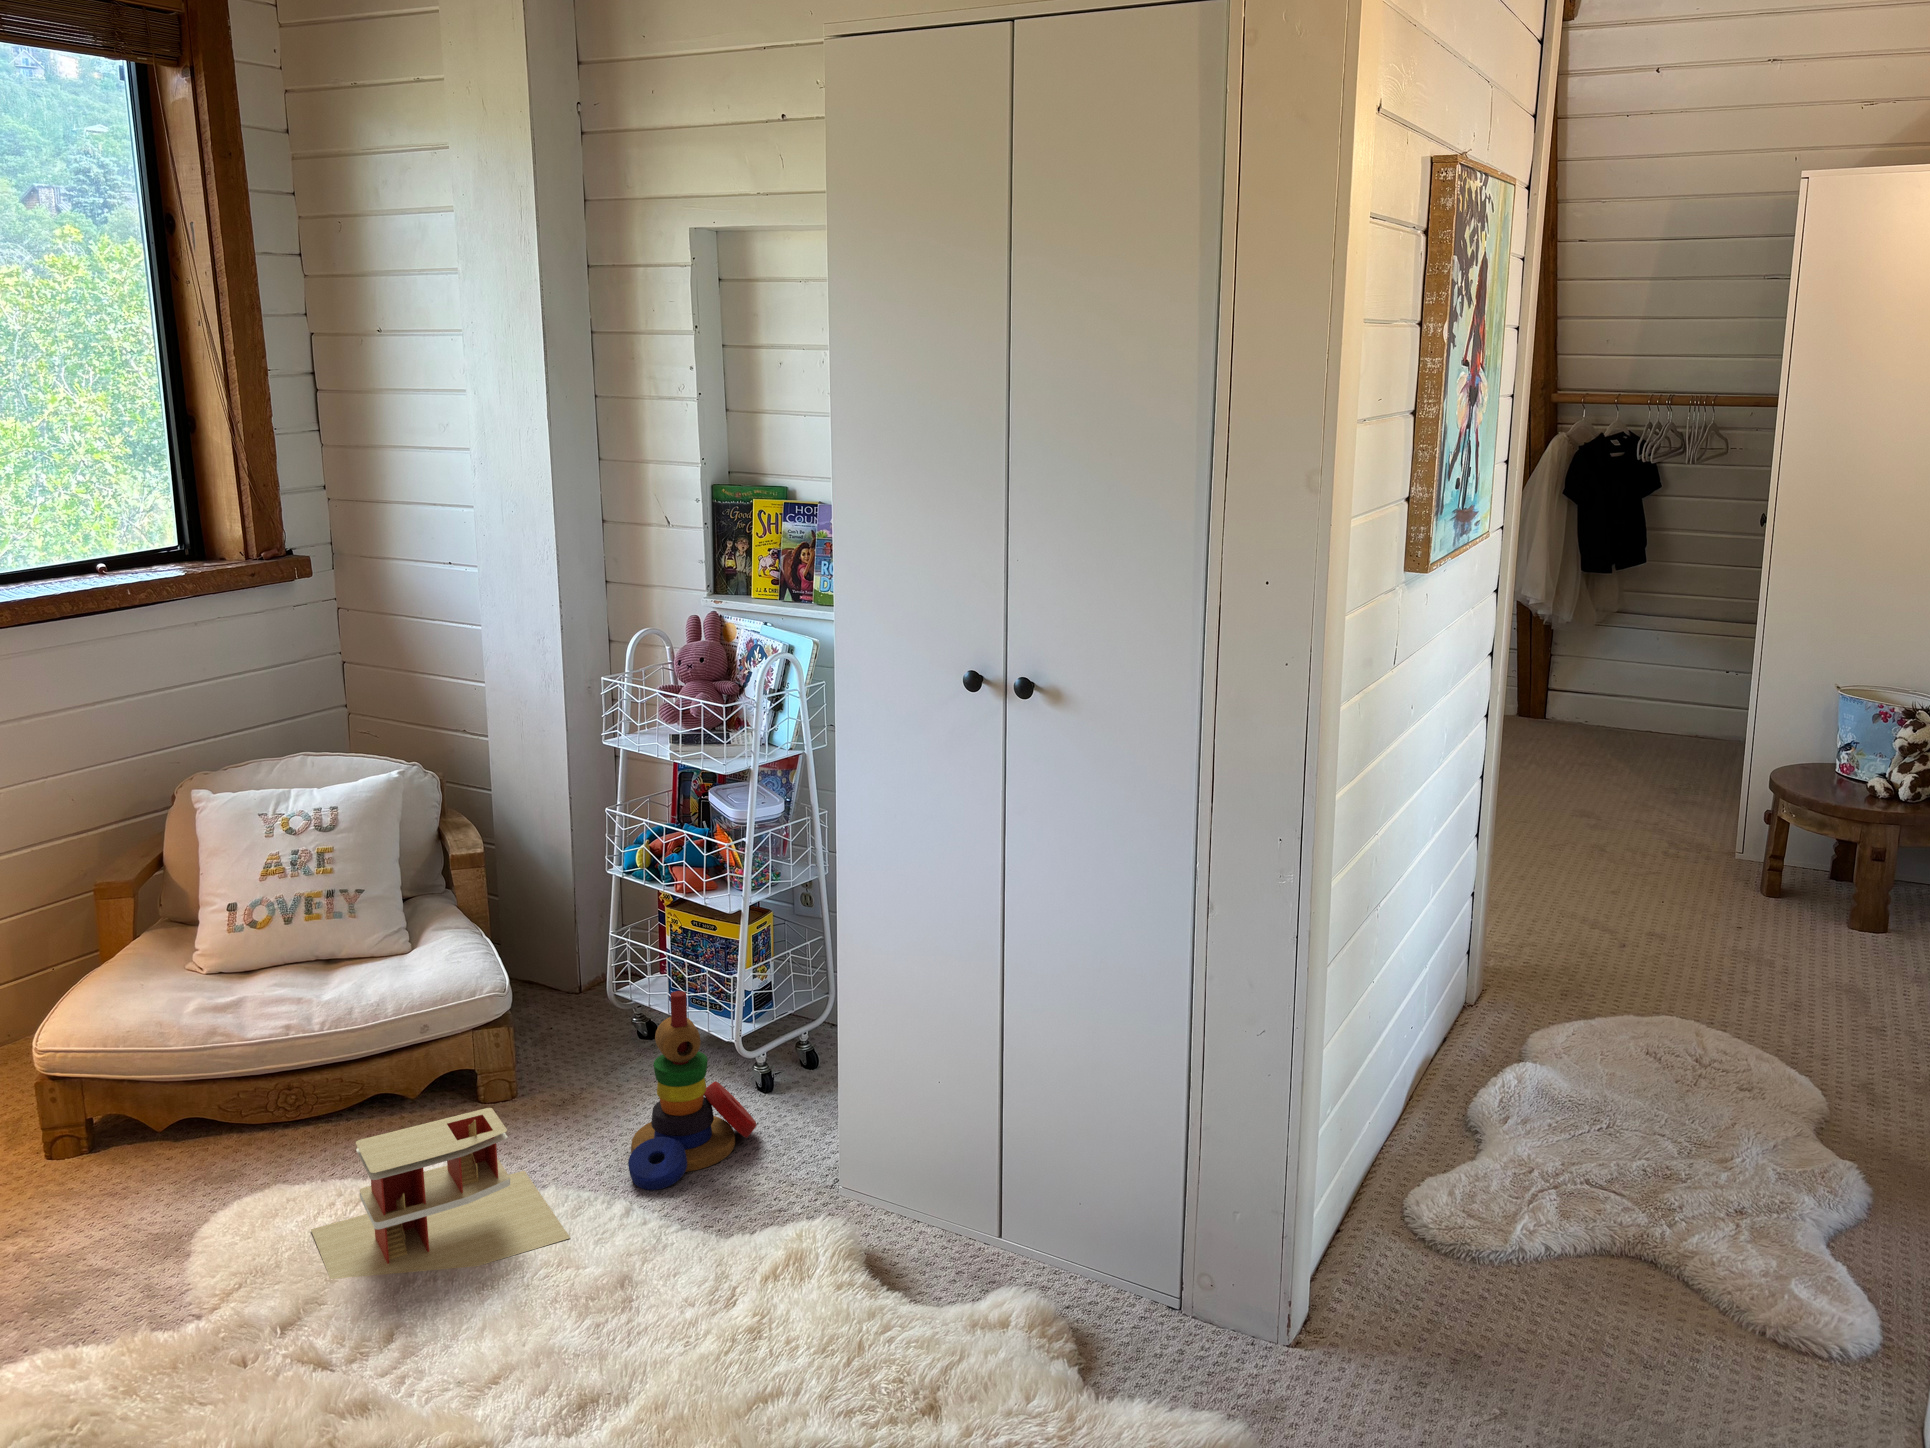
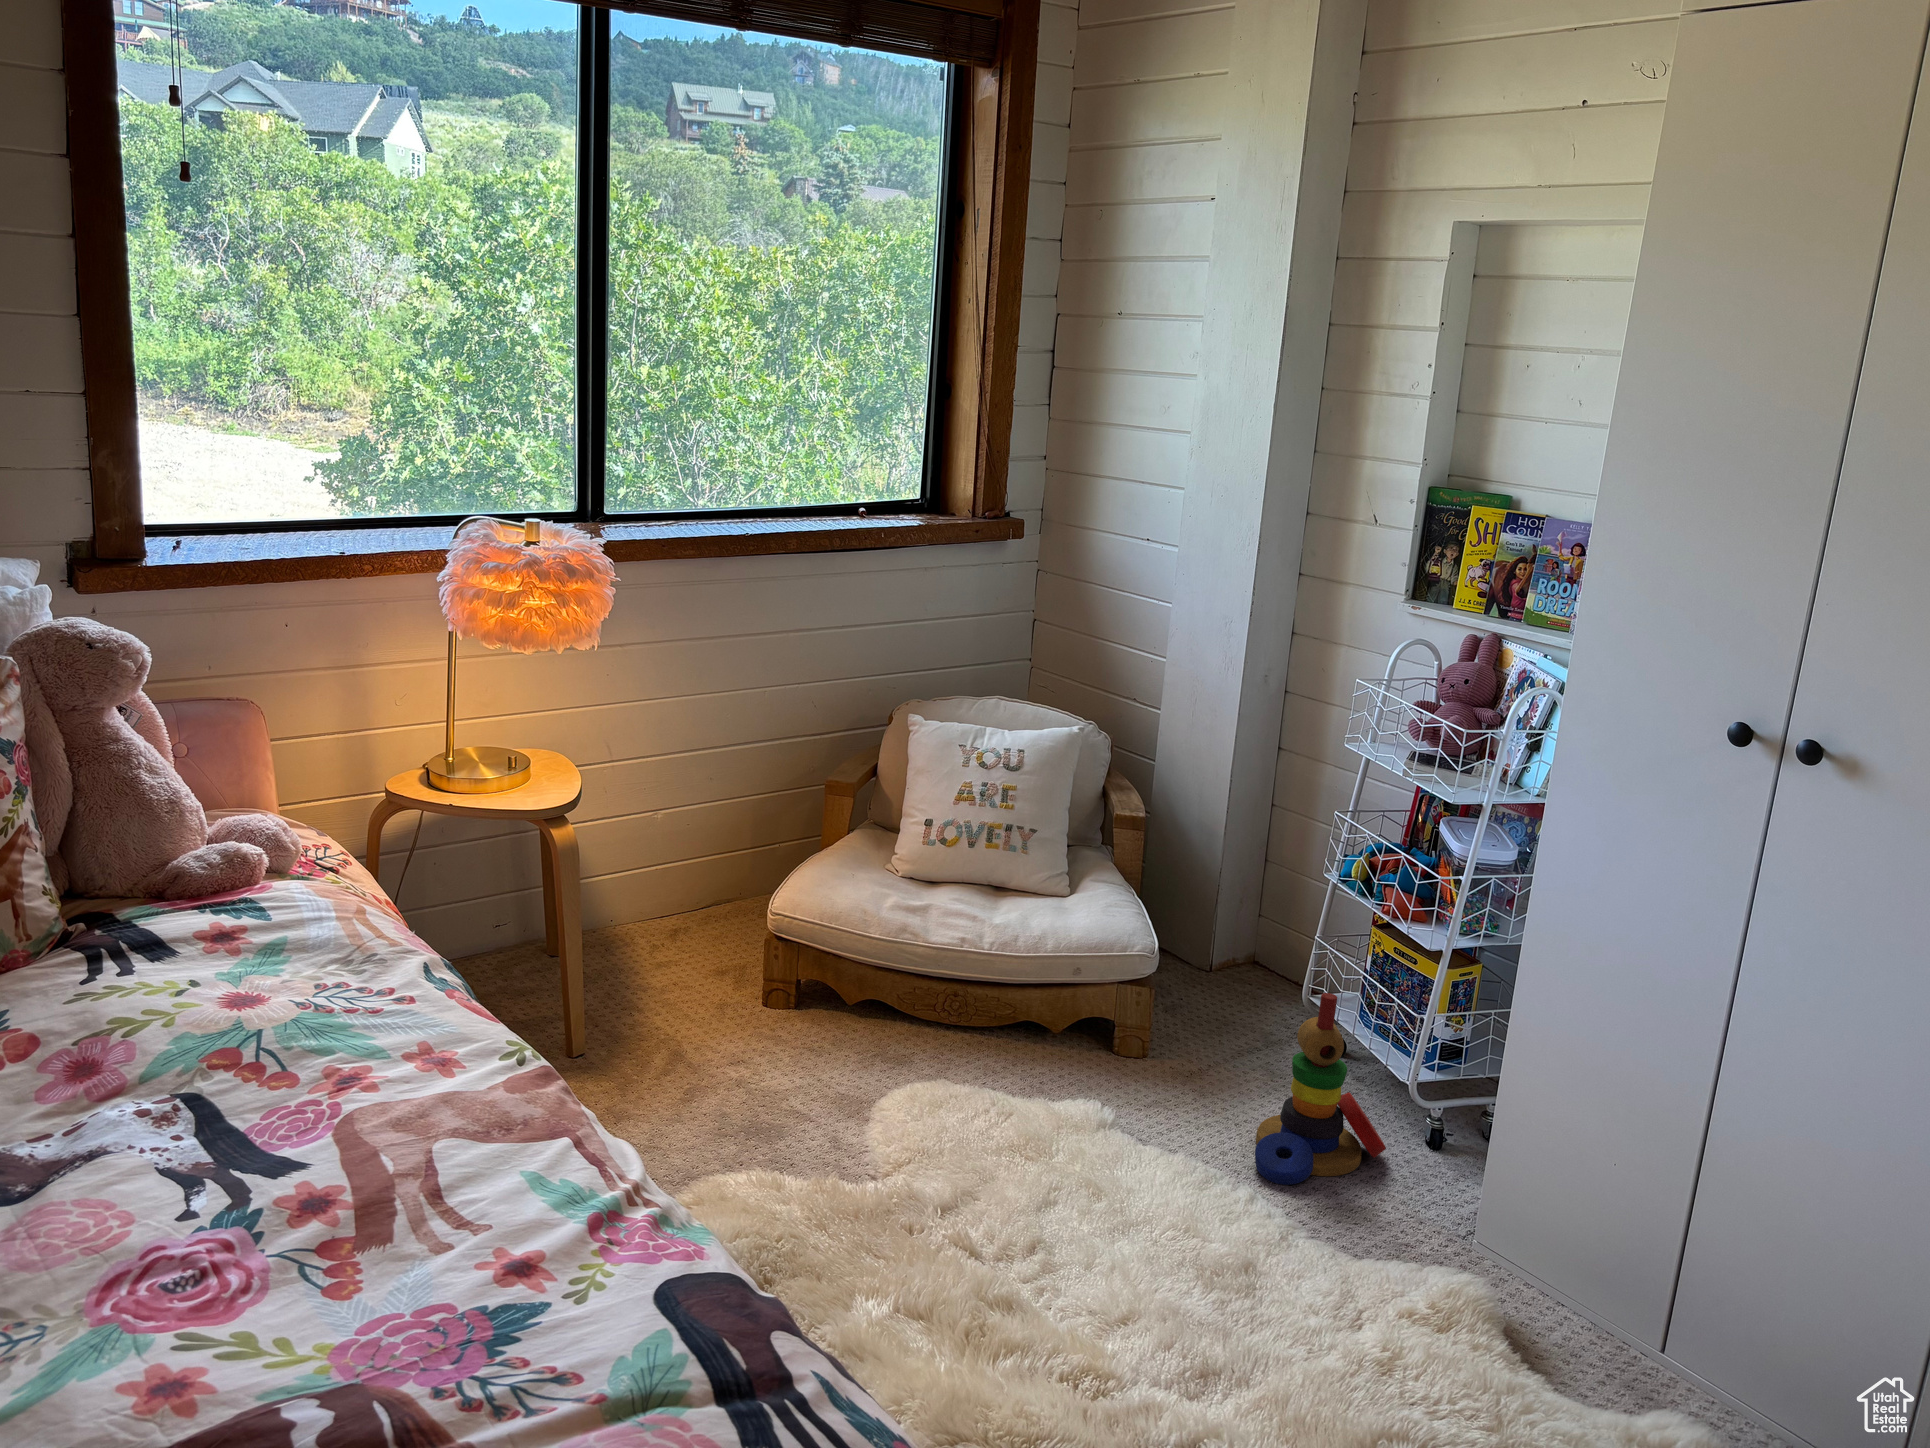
toy house: present [311,1108,570,1279] -> none [966,1060,1196,1208]

